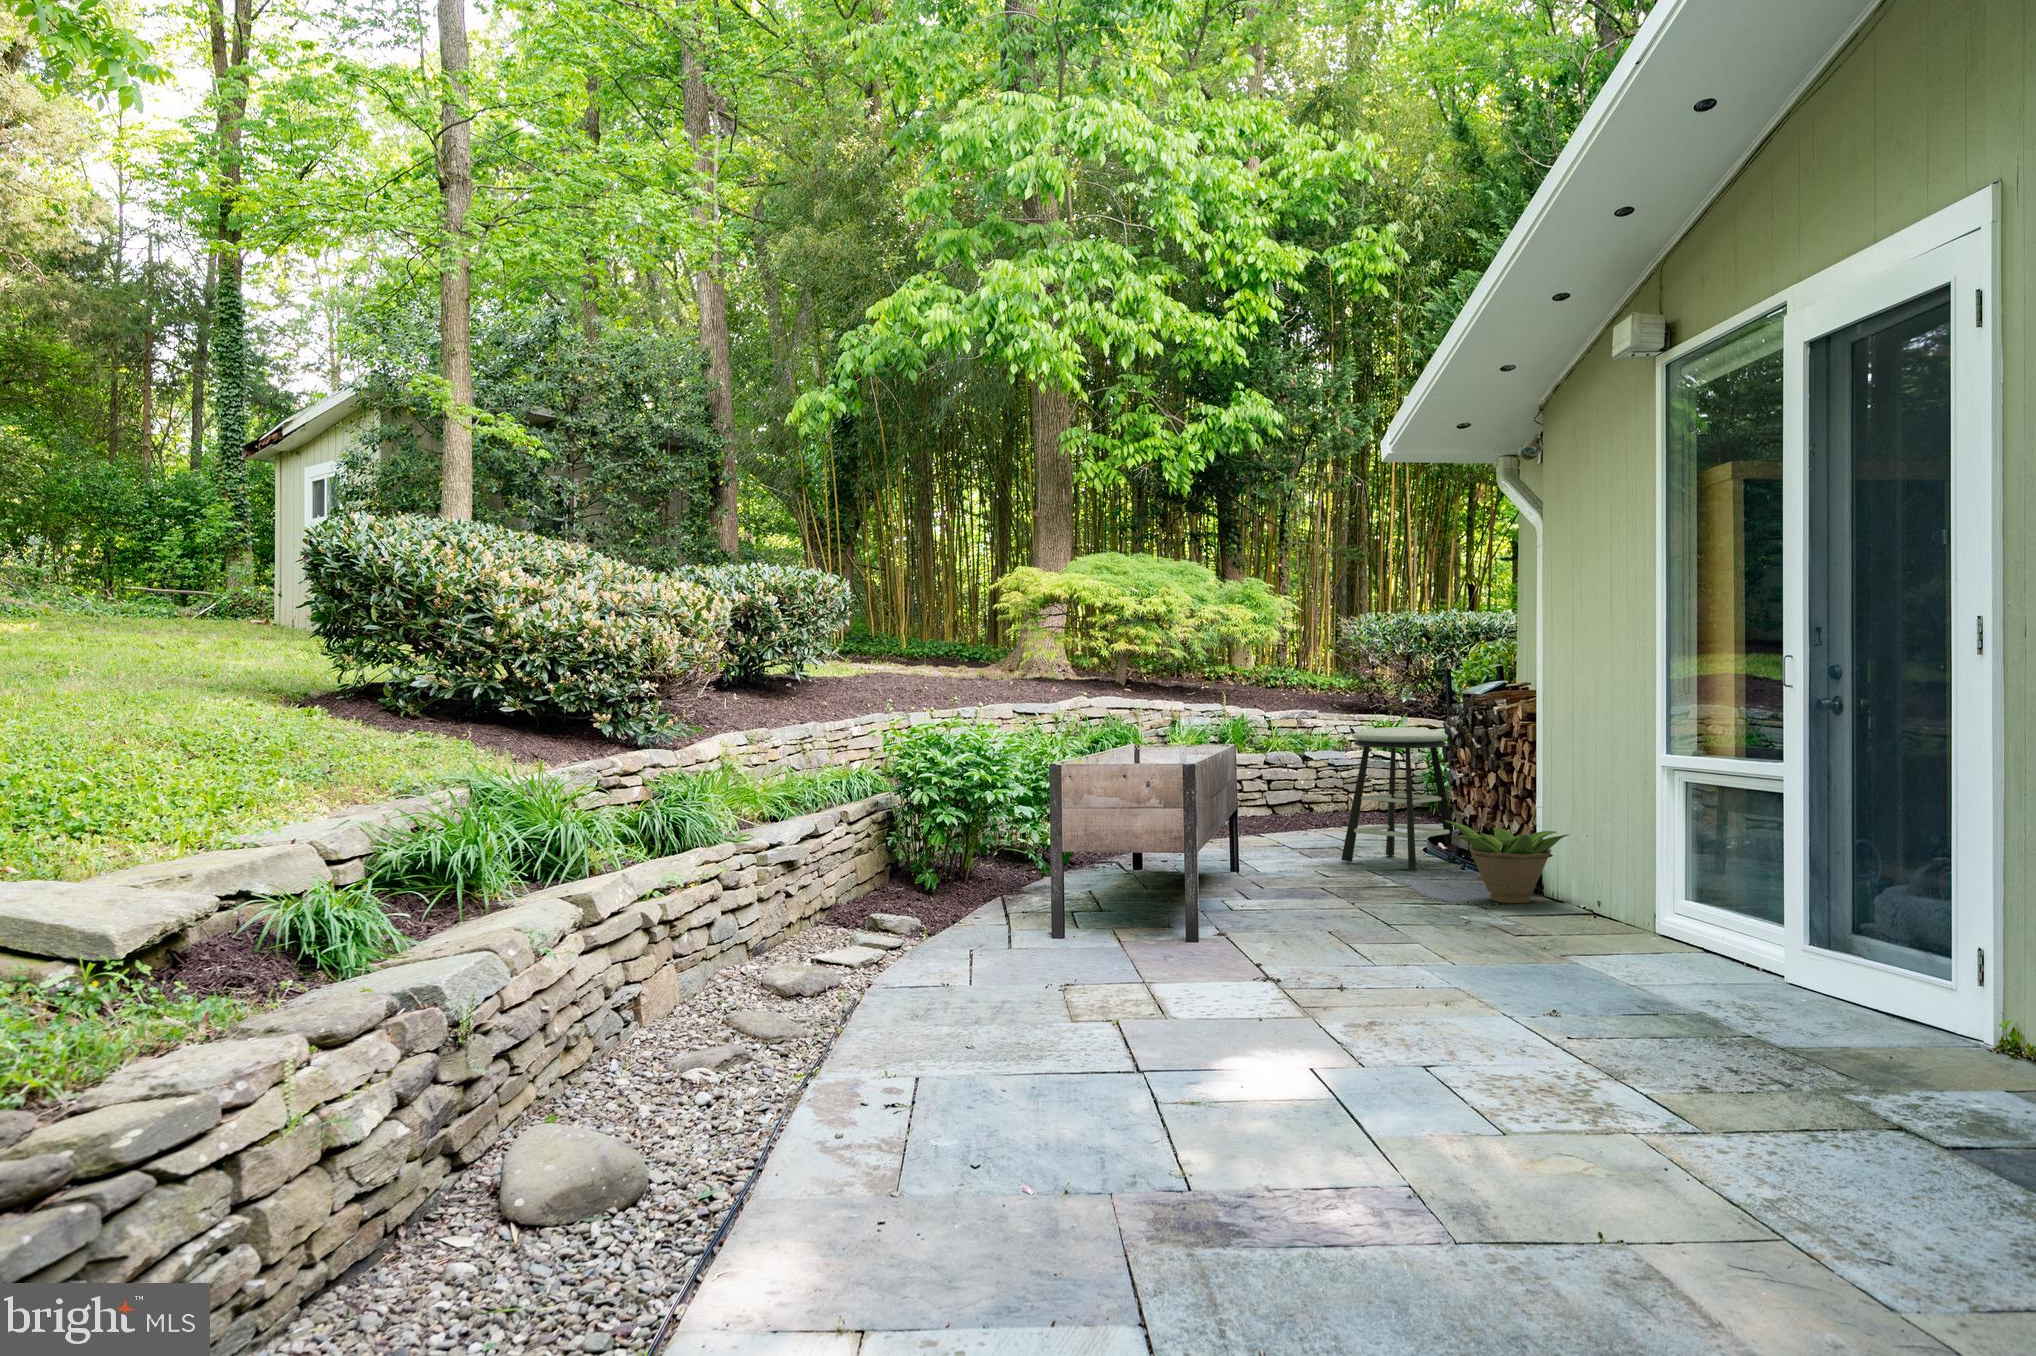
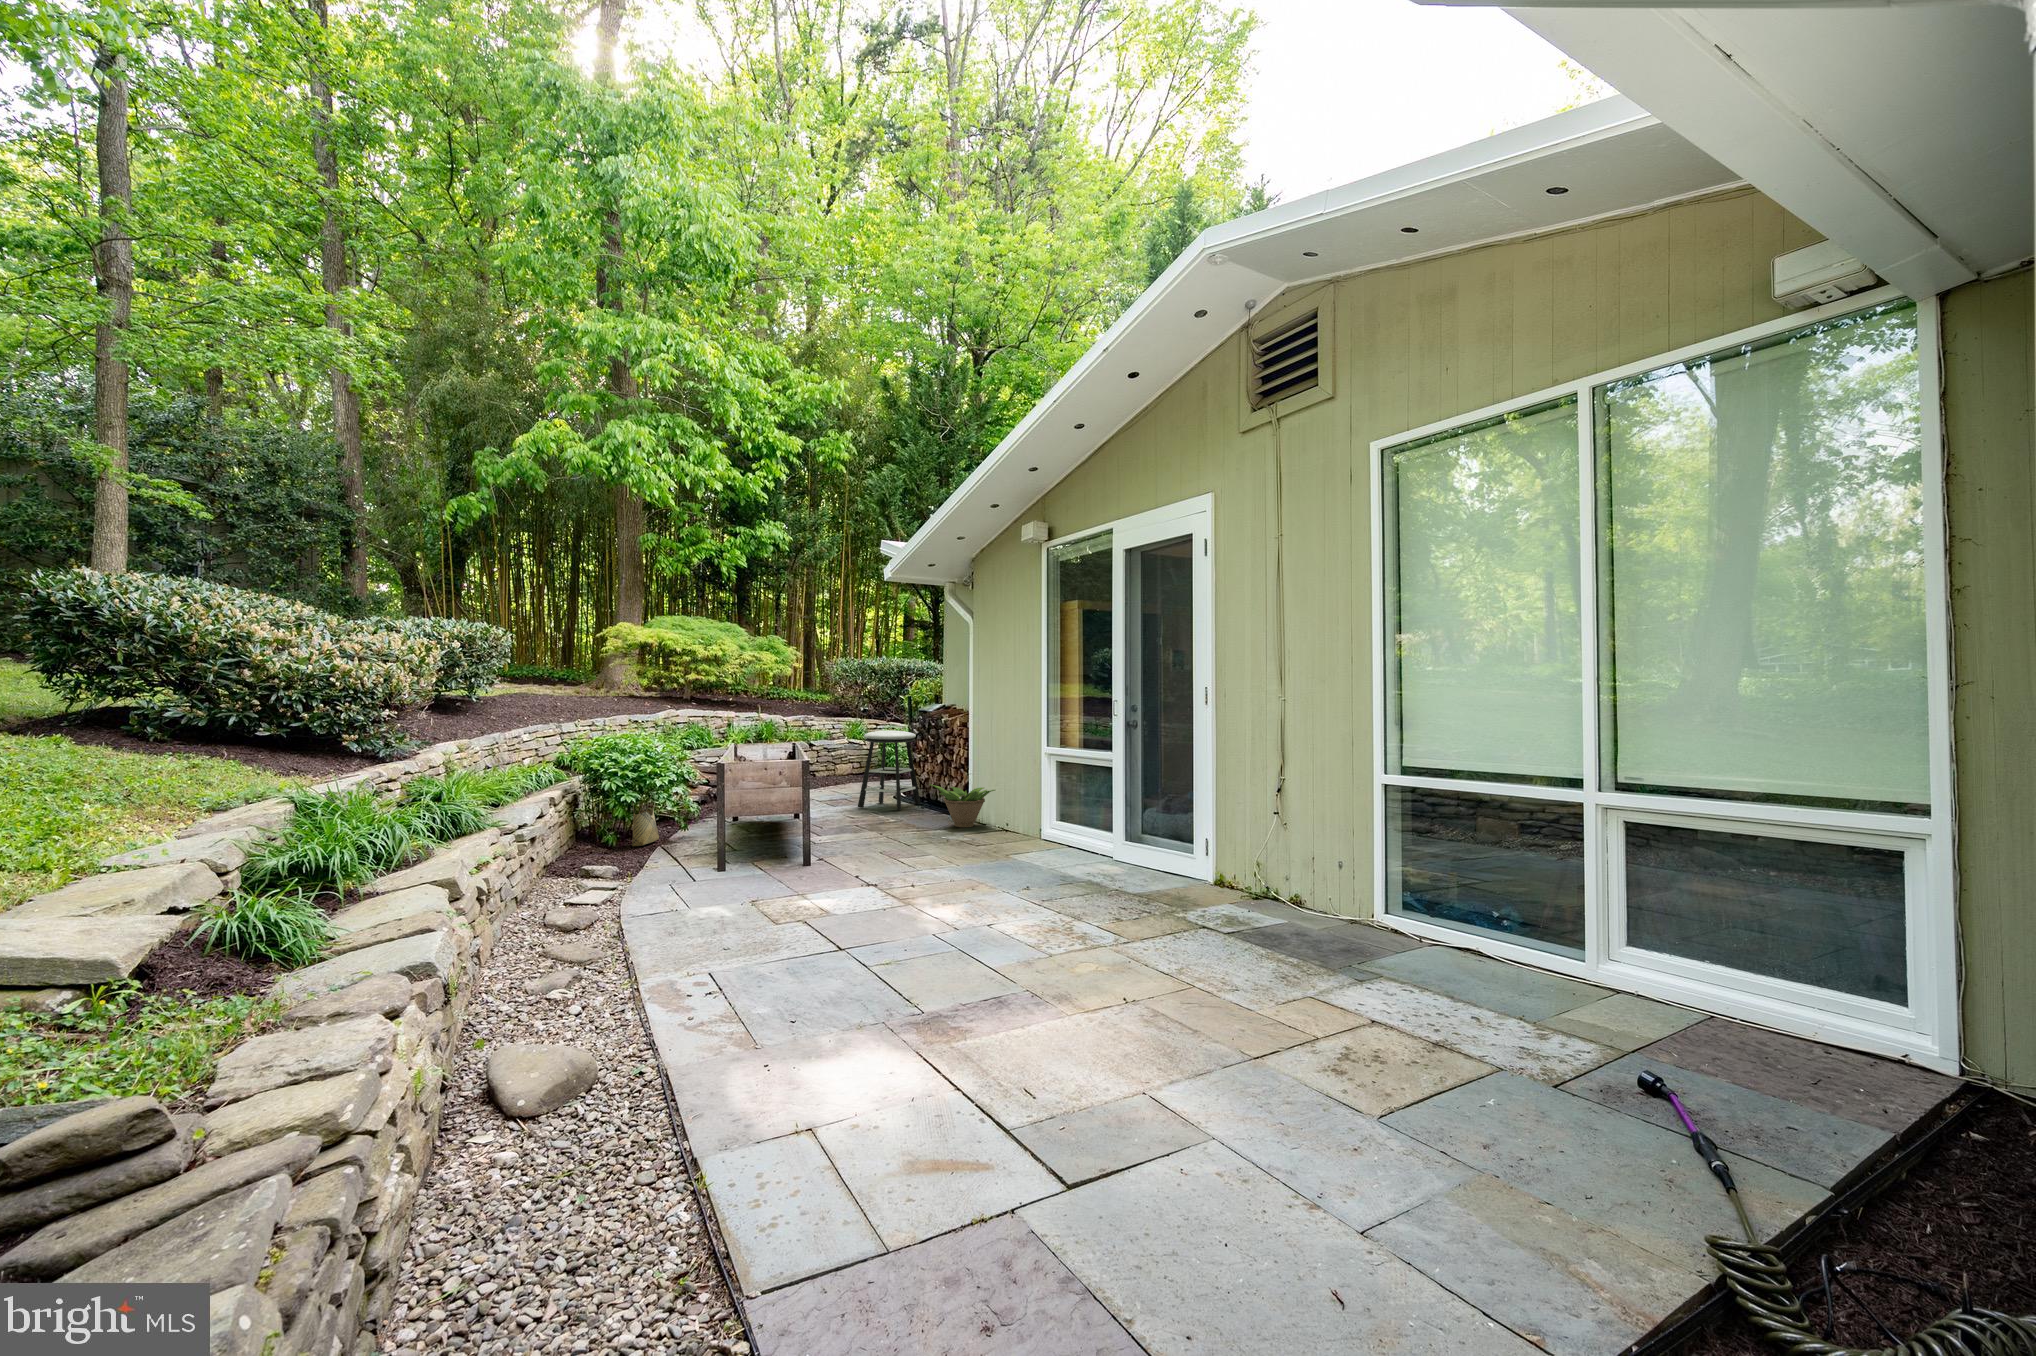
woven basket: none [948,811,992,894] -> present [632,795,659,846]

